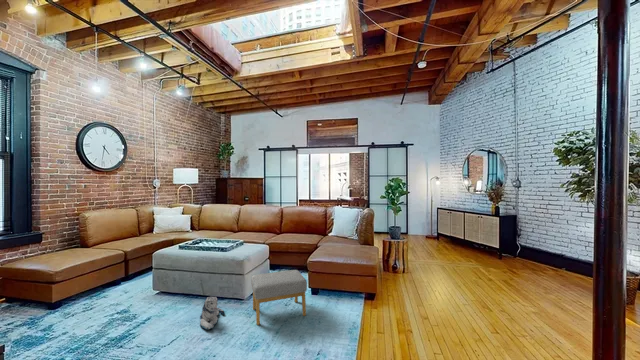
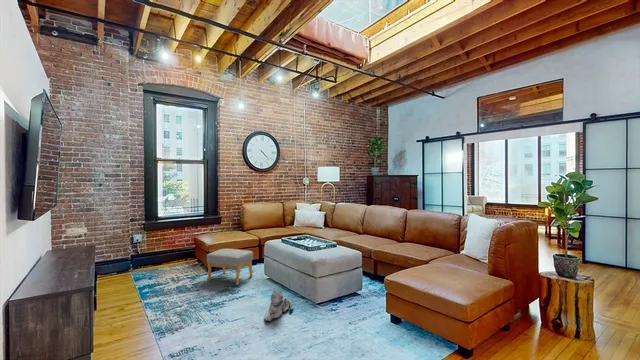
footstool: present [251,270,307,325] -> present [207,249,253,285]

